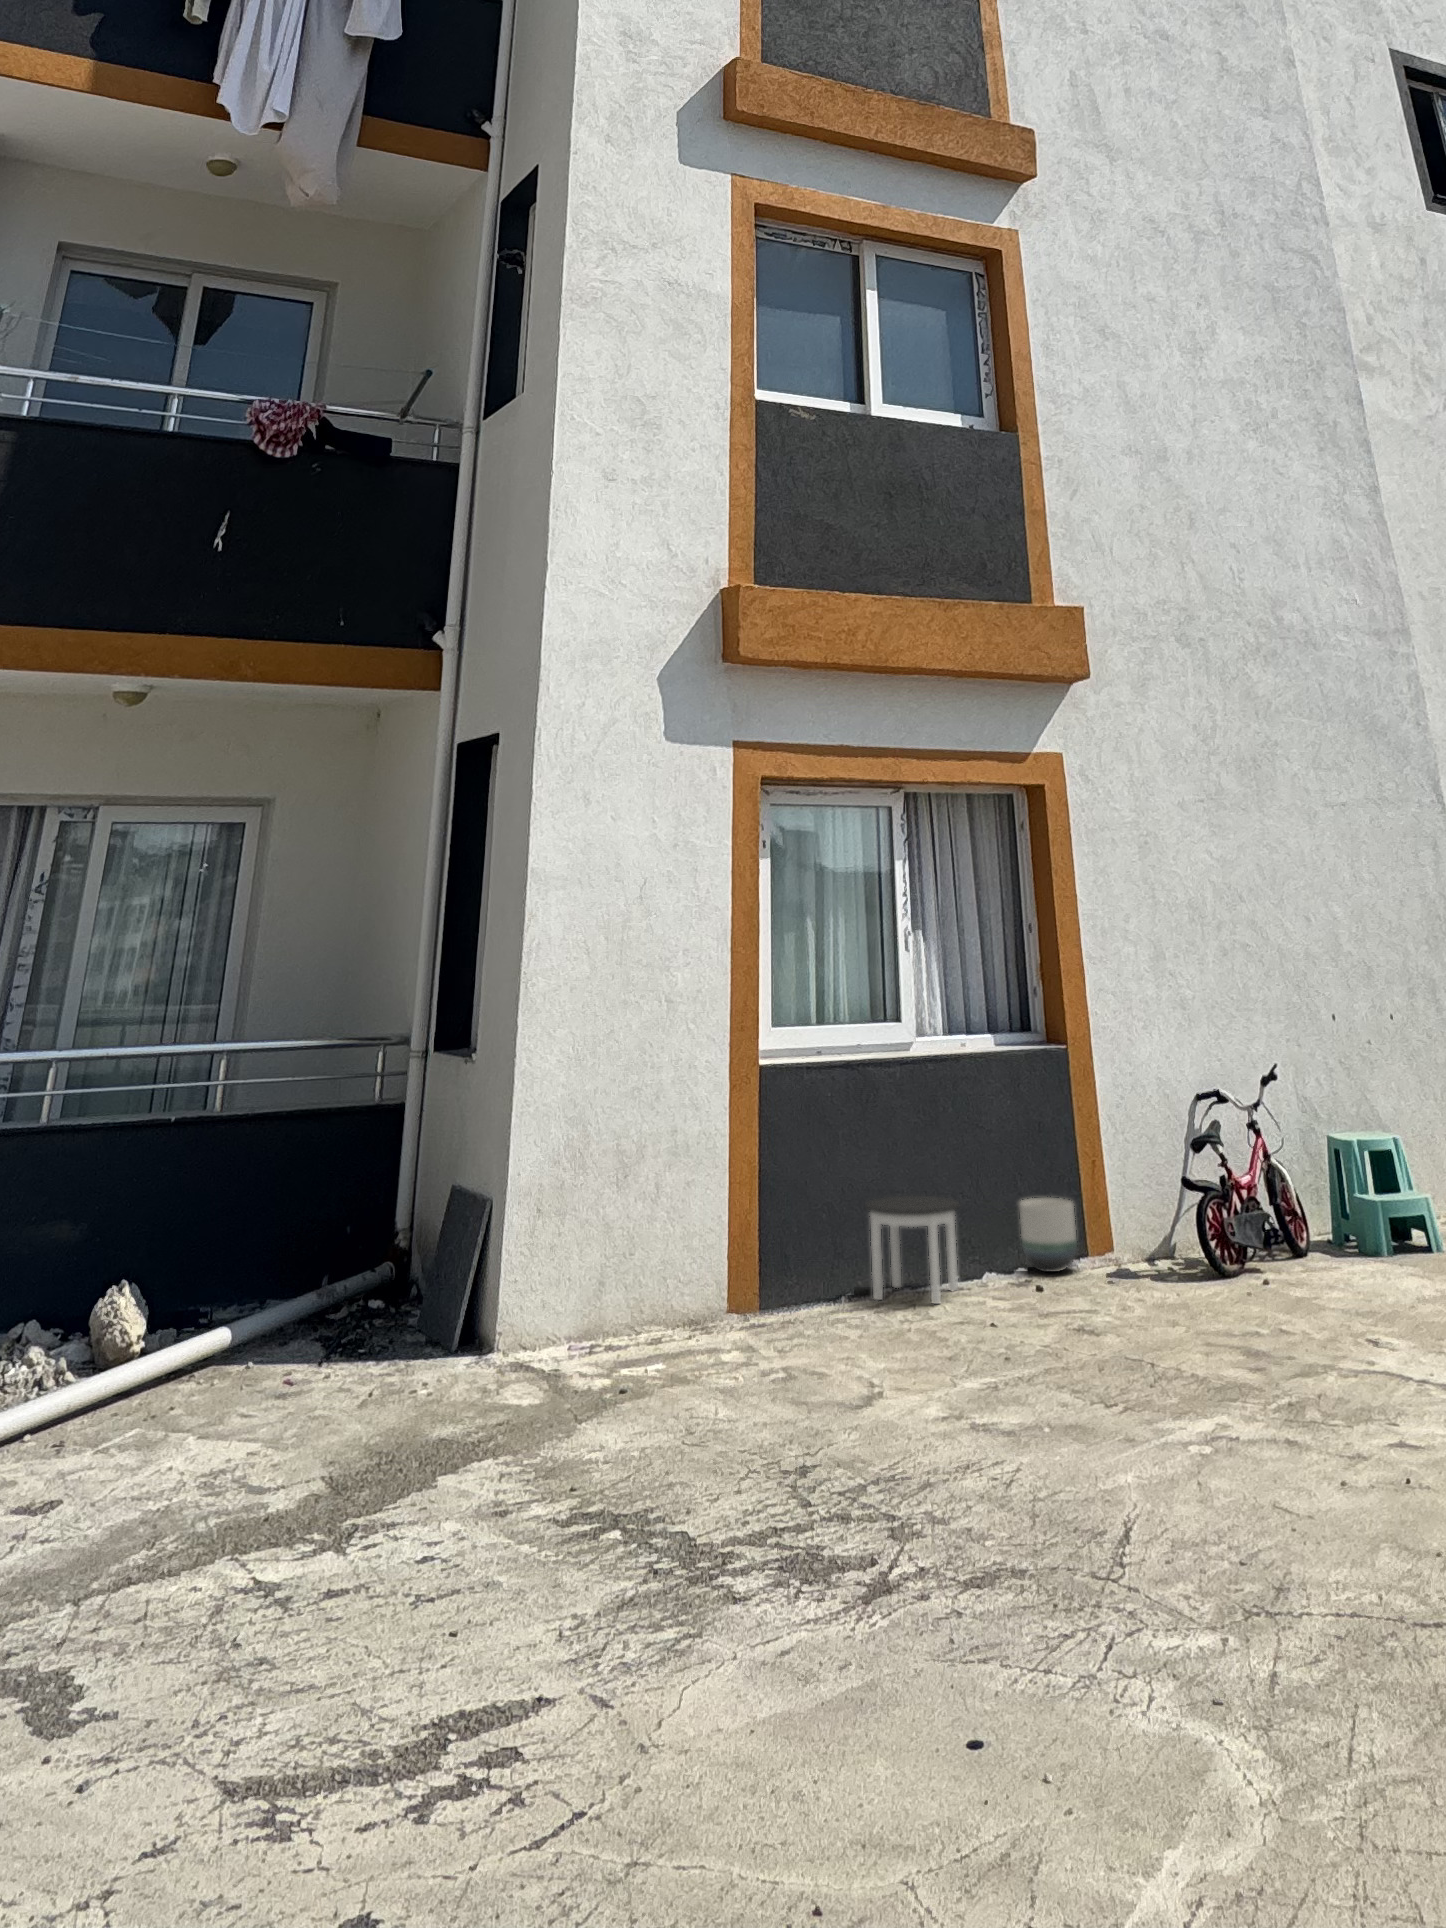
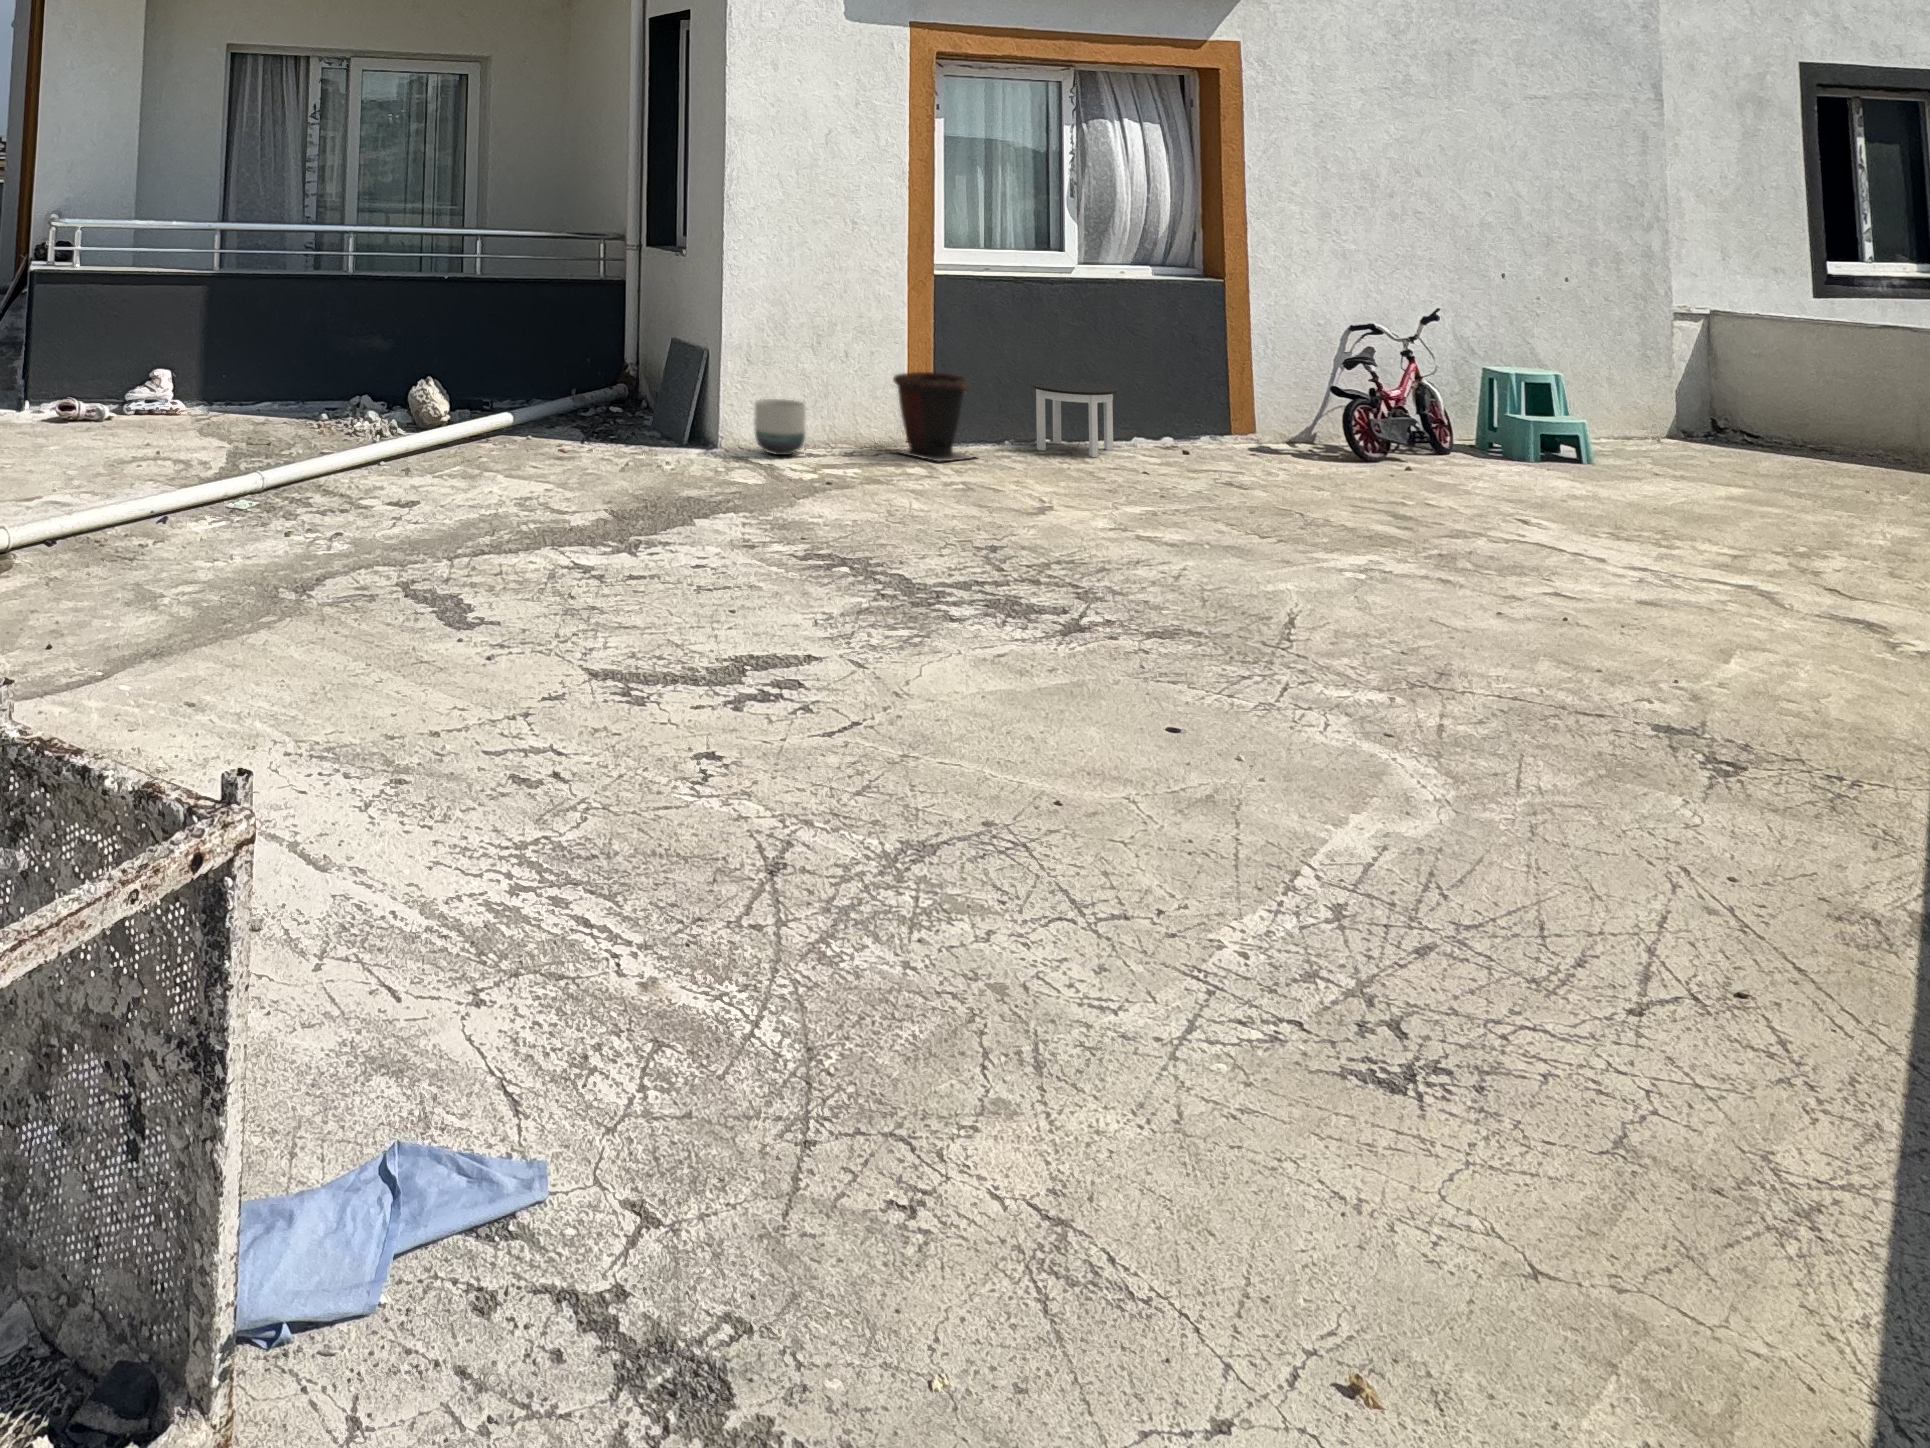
planter: present [1020,1198,1077,1272] -> present [754,399,805,455]
bucket: none [705,1199,808,1331] -> present [893,372,971,462]

